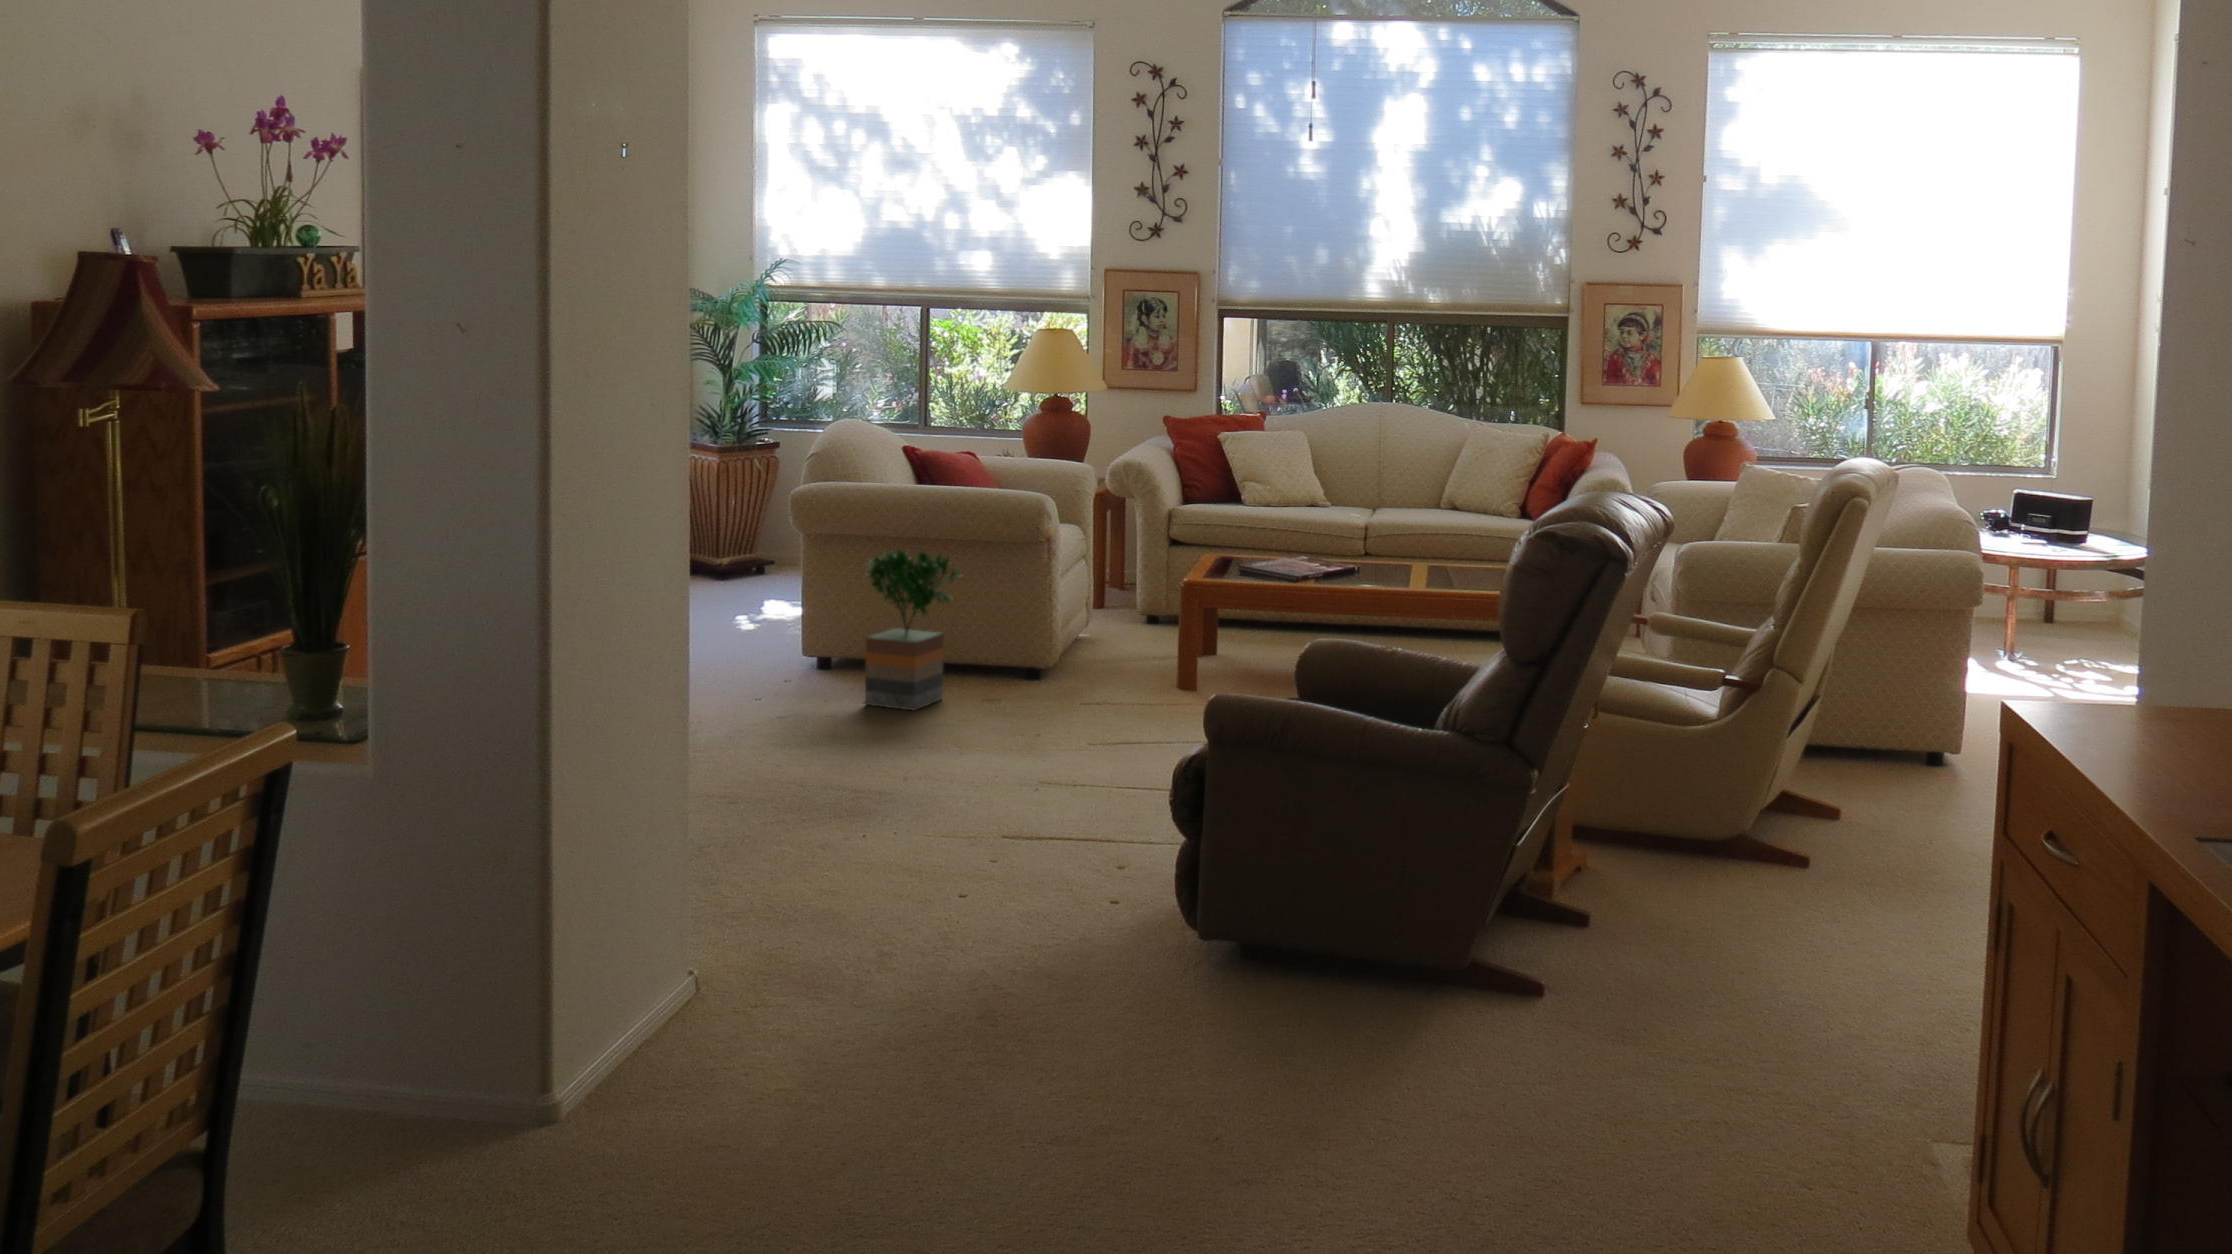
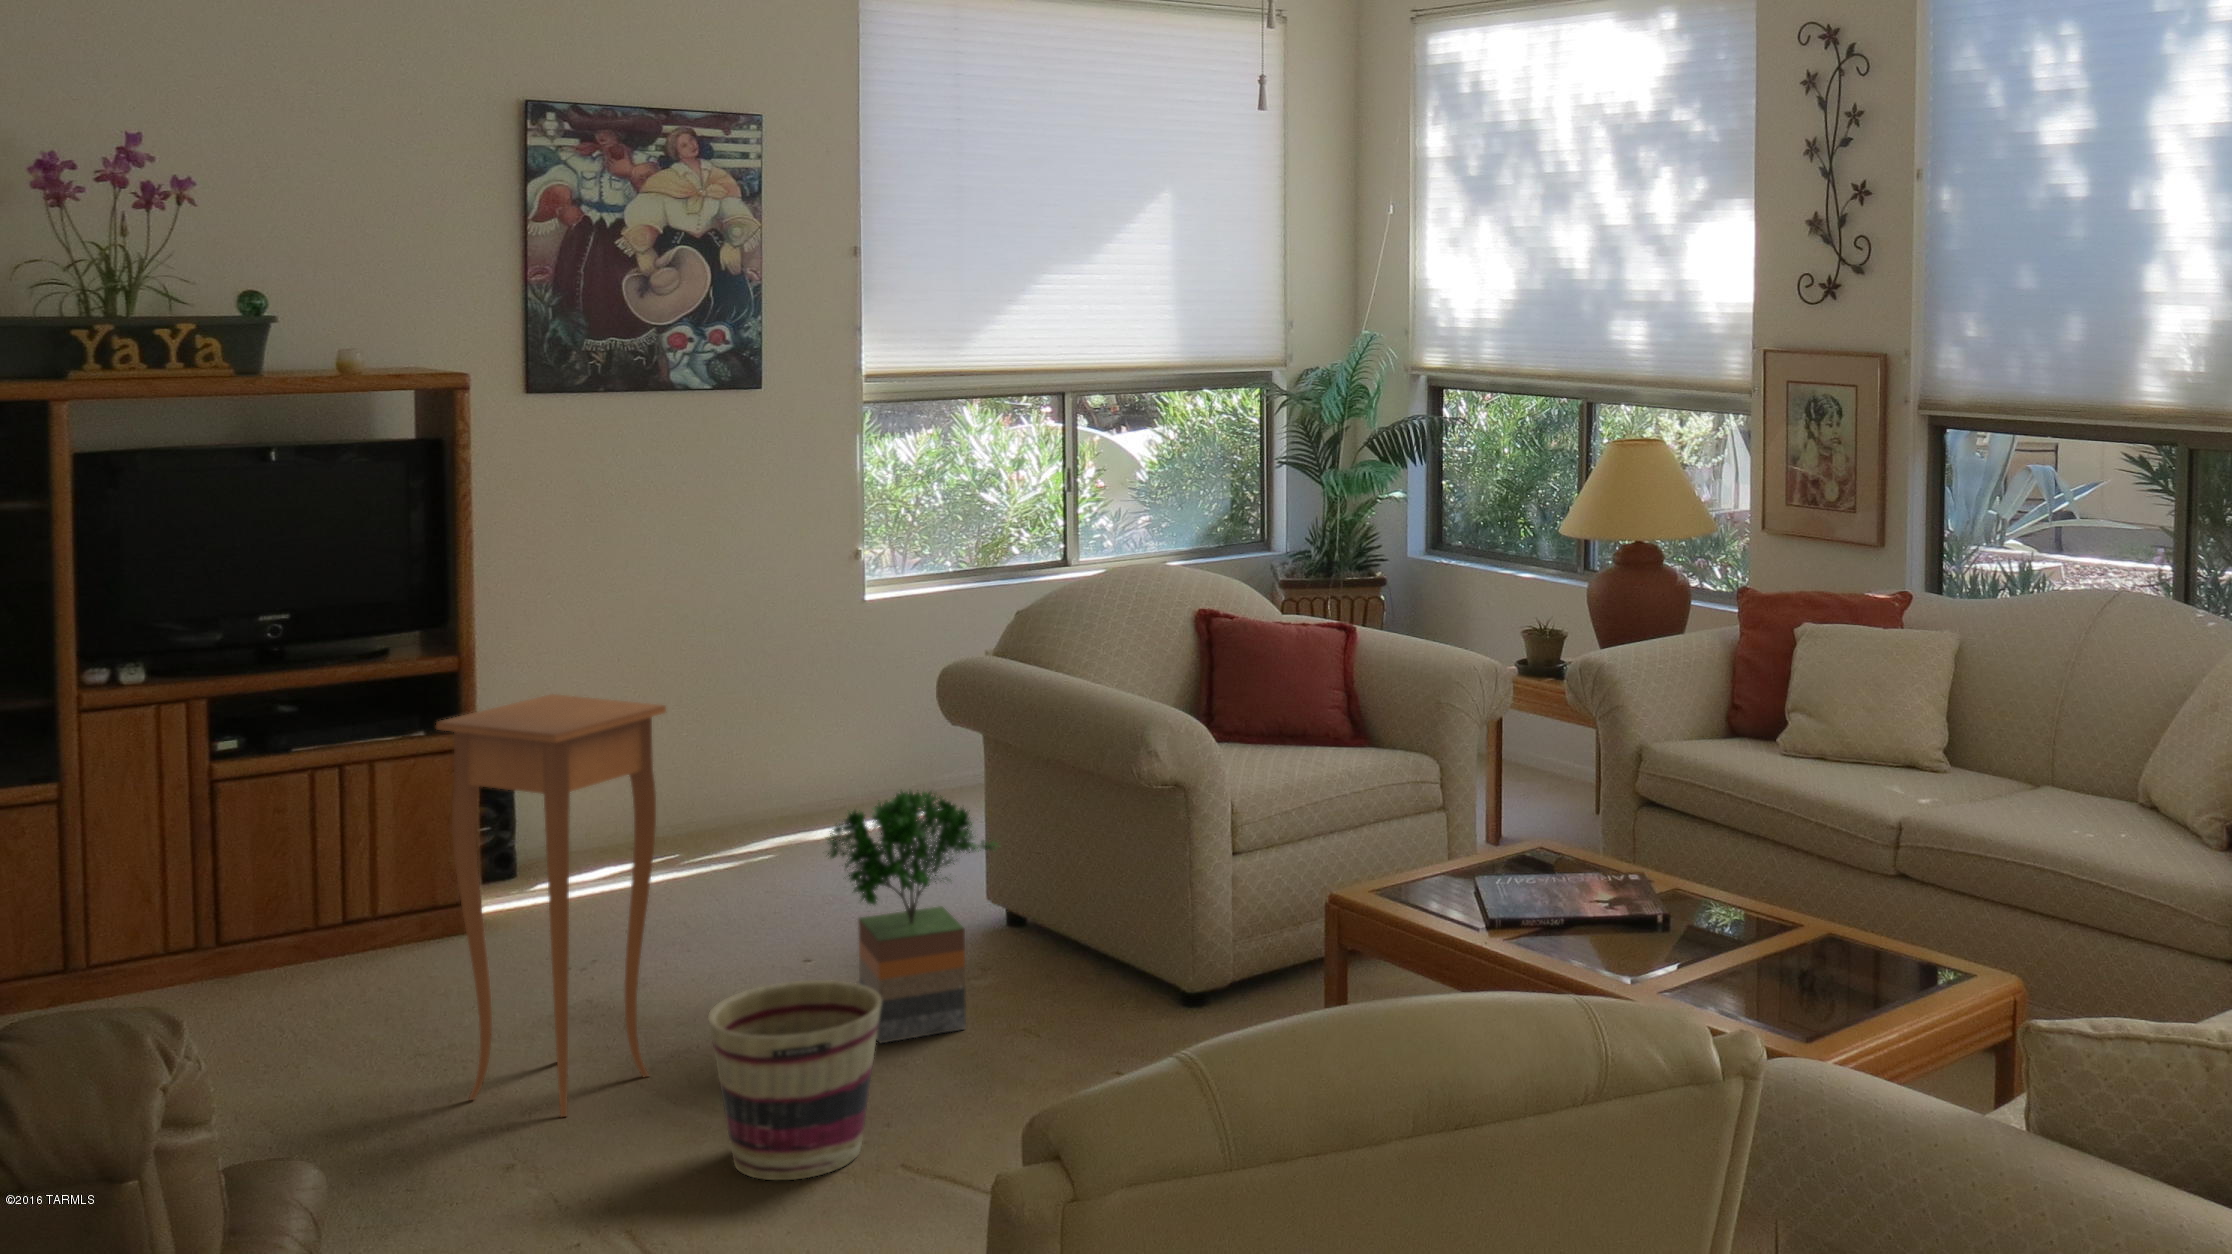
side table: none [733,490,849,766] -> present [436,694,666,1117]
basket: none [966,645,1069,756] -> present [708,980,881,1180]

